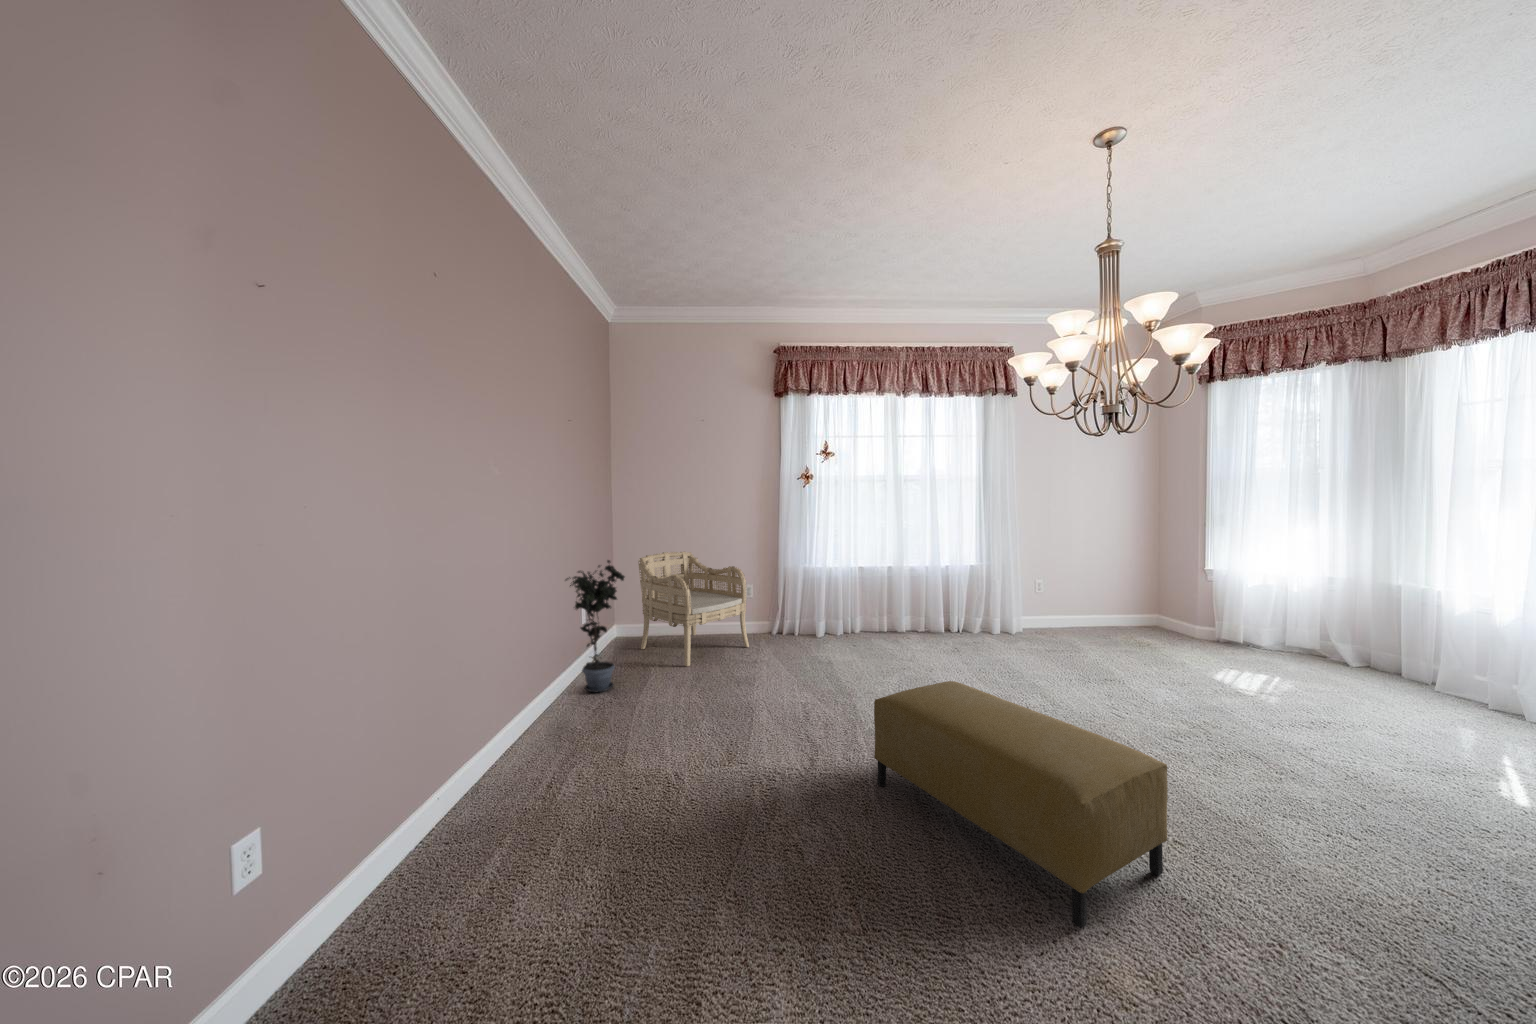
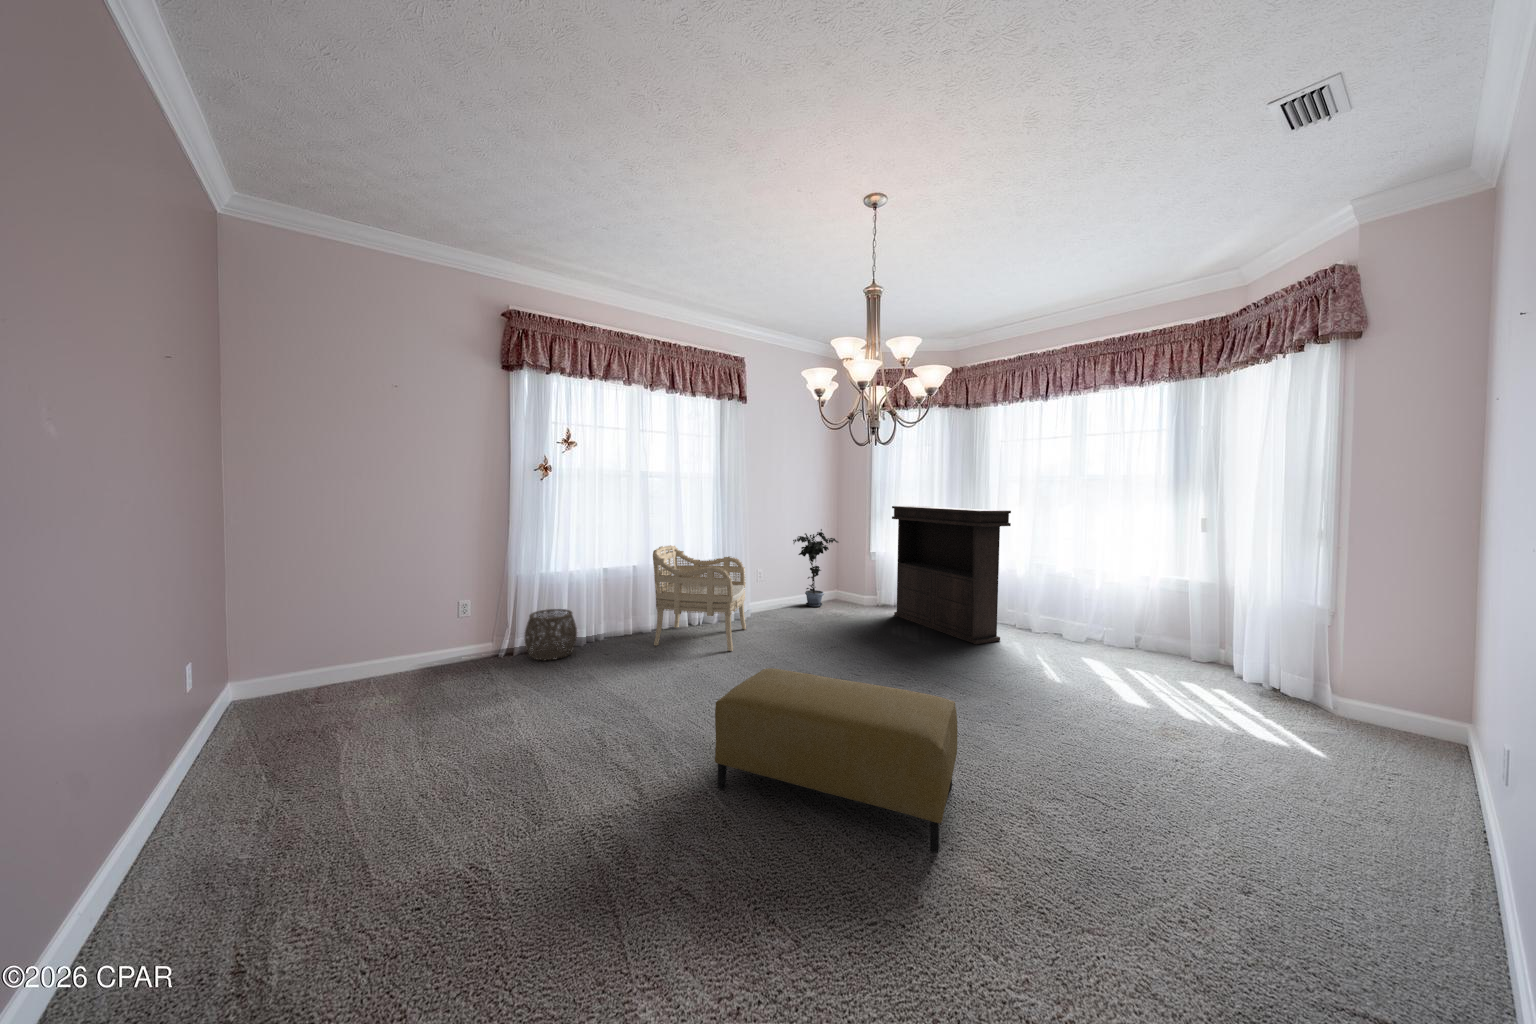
console table: none [1235,510,1455,724] -> present [892,506,1011,644]
armchair: present [638,552,749,666] -> present [653,545,746,651]
potted plant: present [566,560,625,692] -> present [793,529,838,607]
woven basket: none [785,601,828,646] -> present [524,609,577,660]

